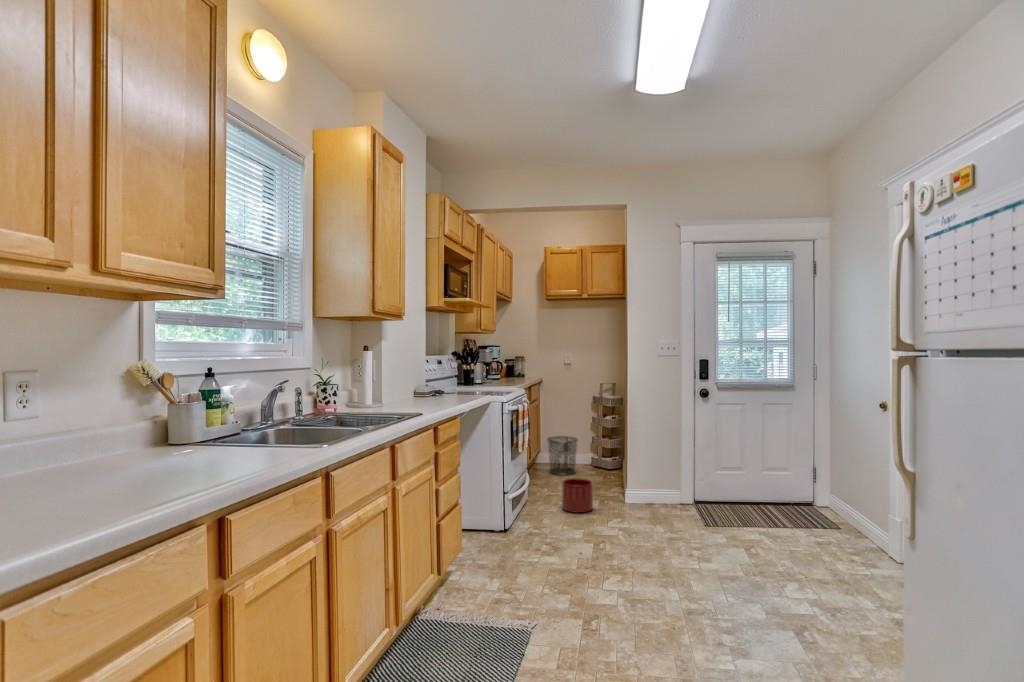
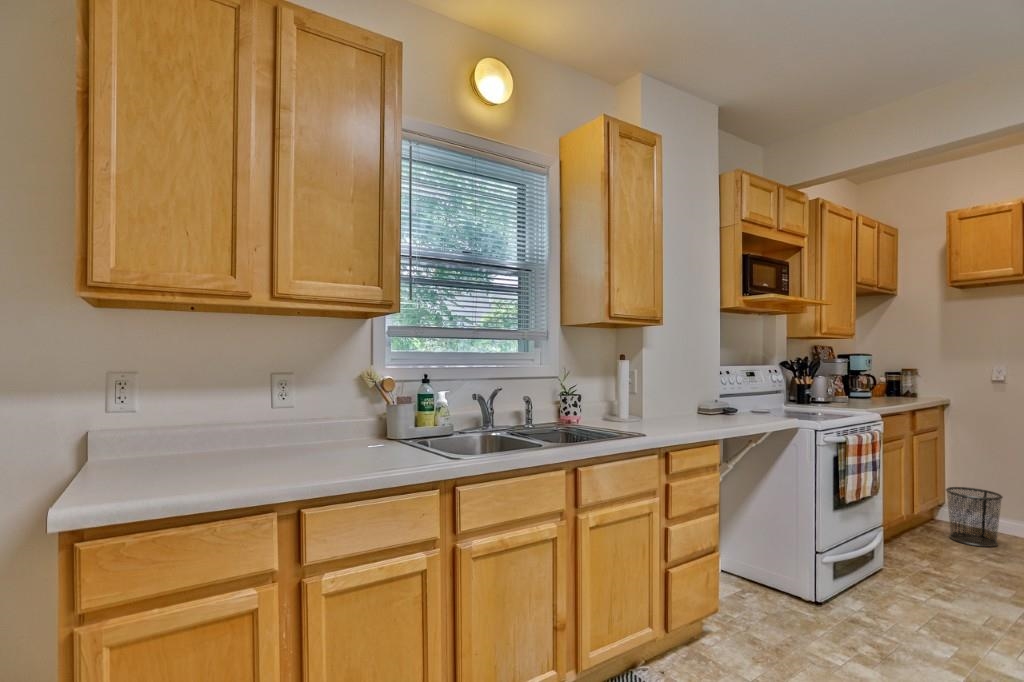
planter: present [562,478,593,513] -> none [932,552,989,608]

